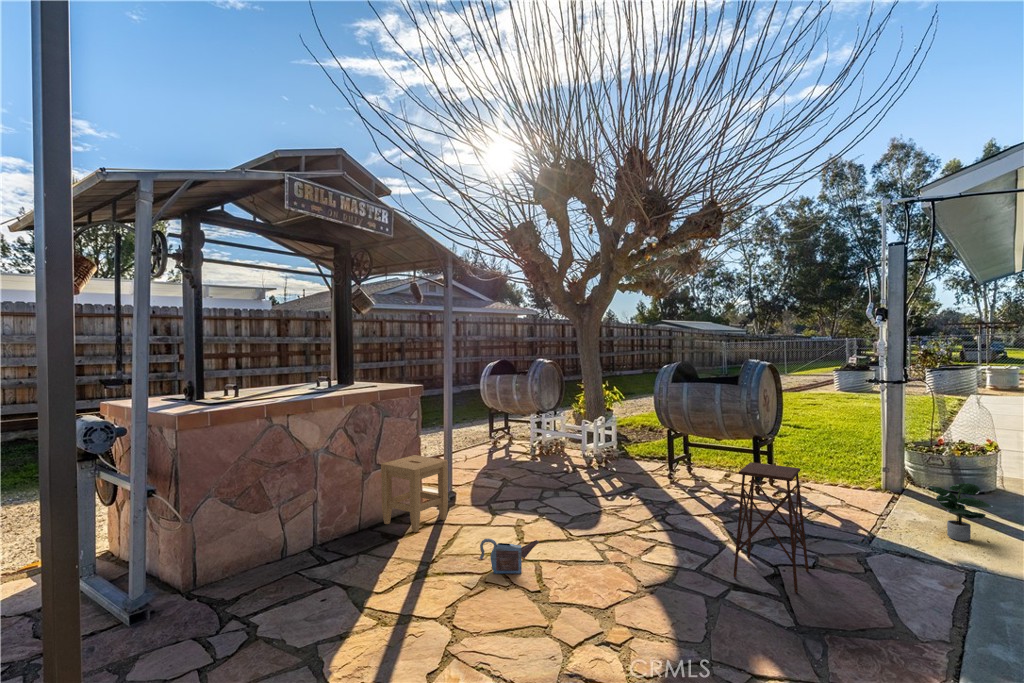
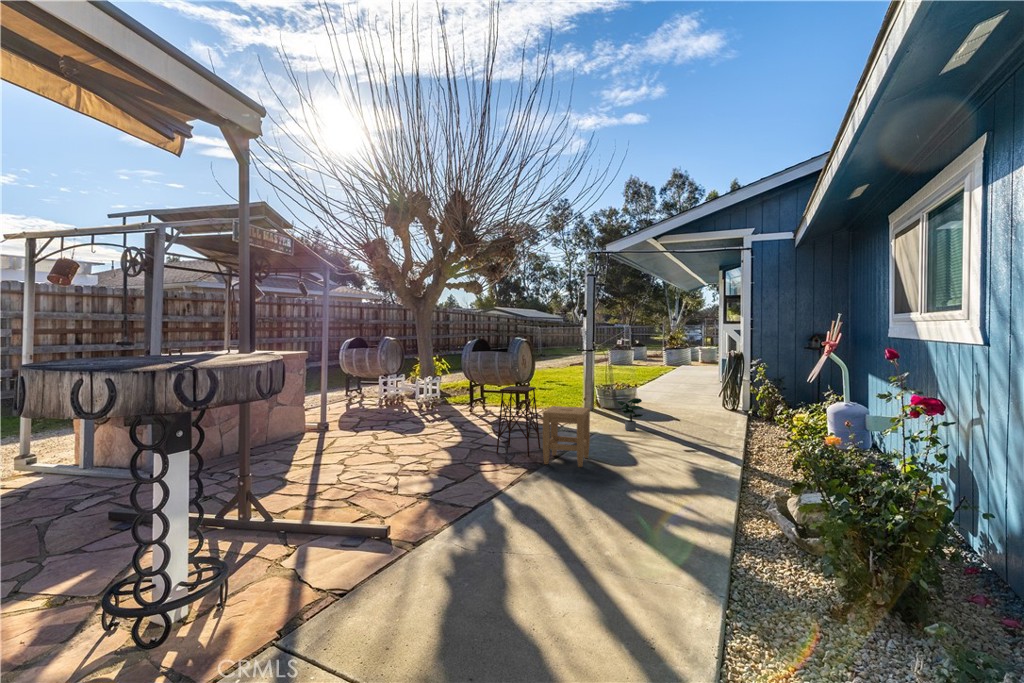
stool: present [381,455,448,532] -> present [543,406,590,467]
watering can: present [480,538,539,574] -> none [334,440,375,463]

